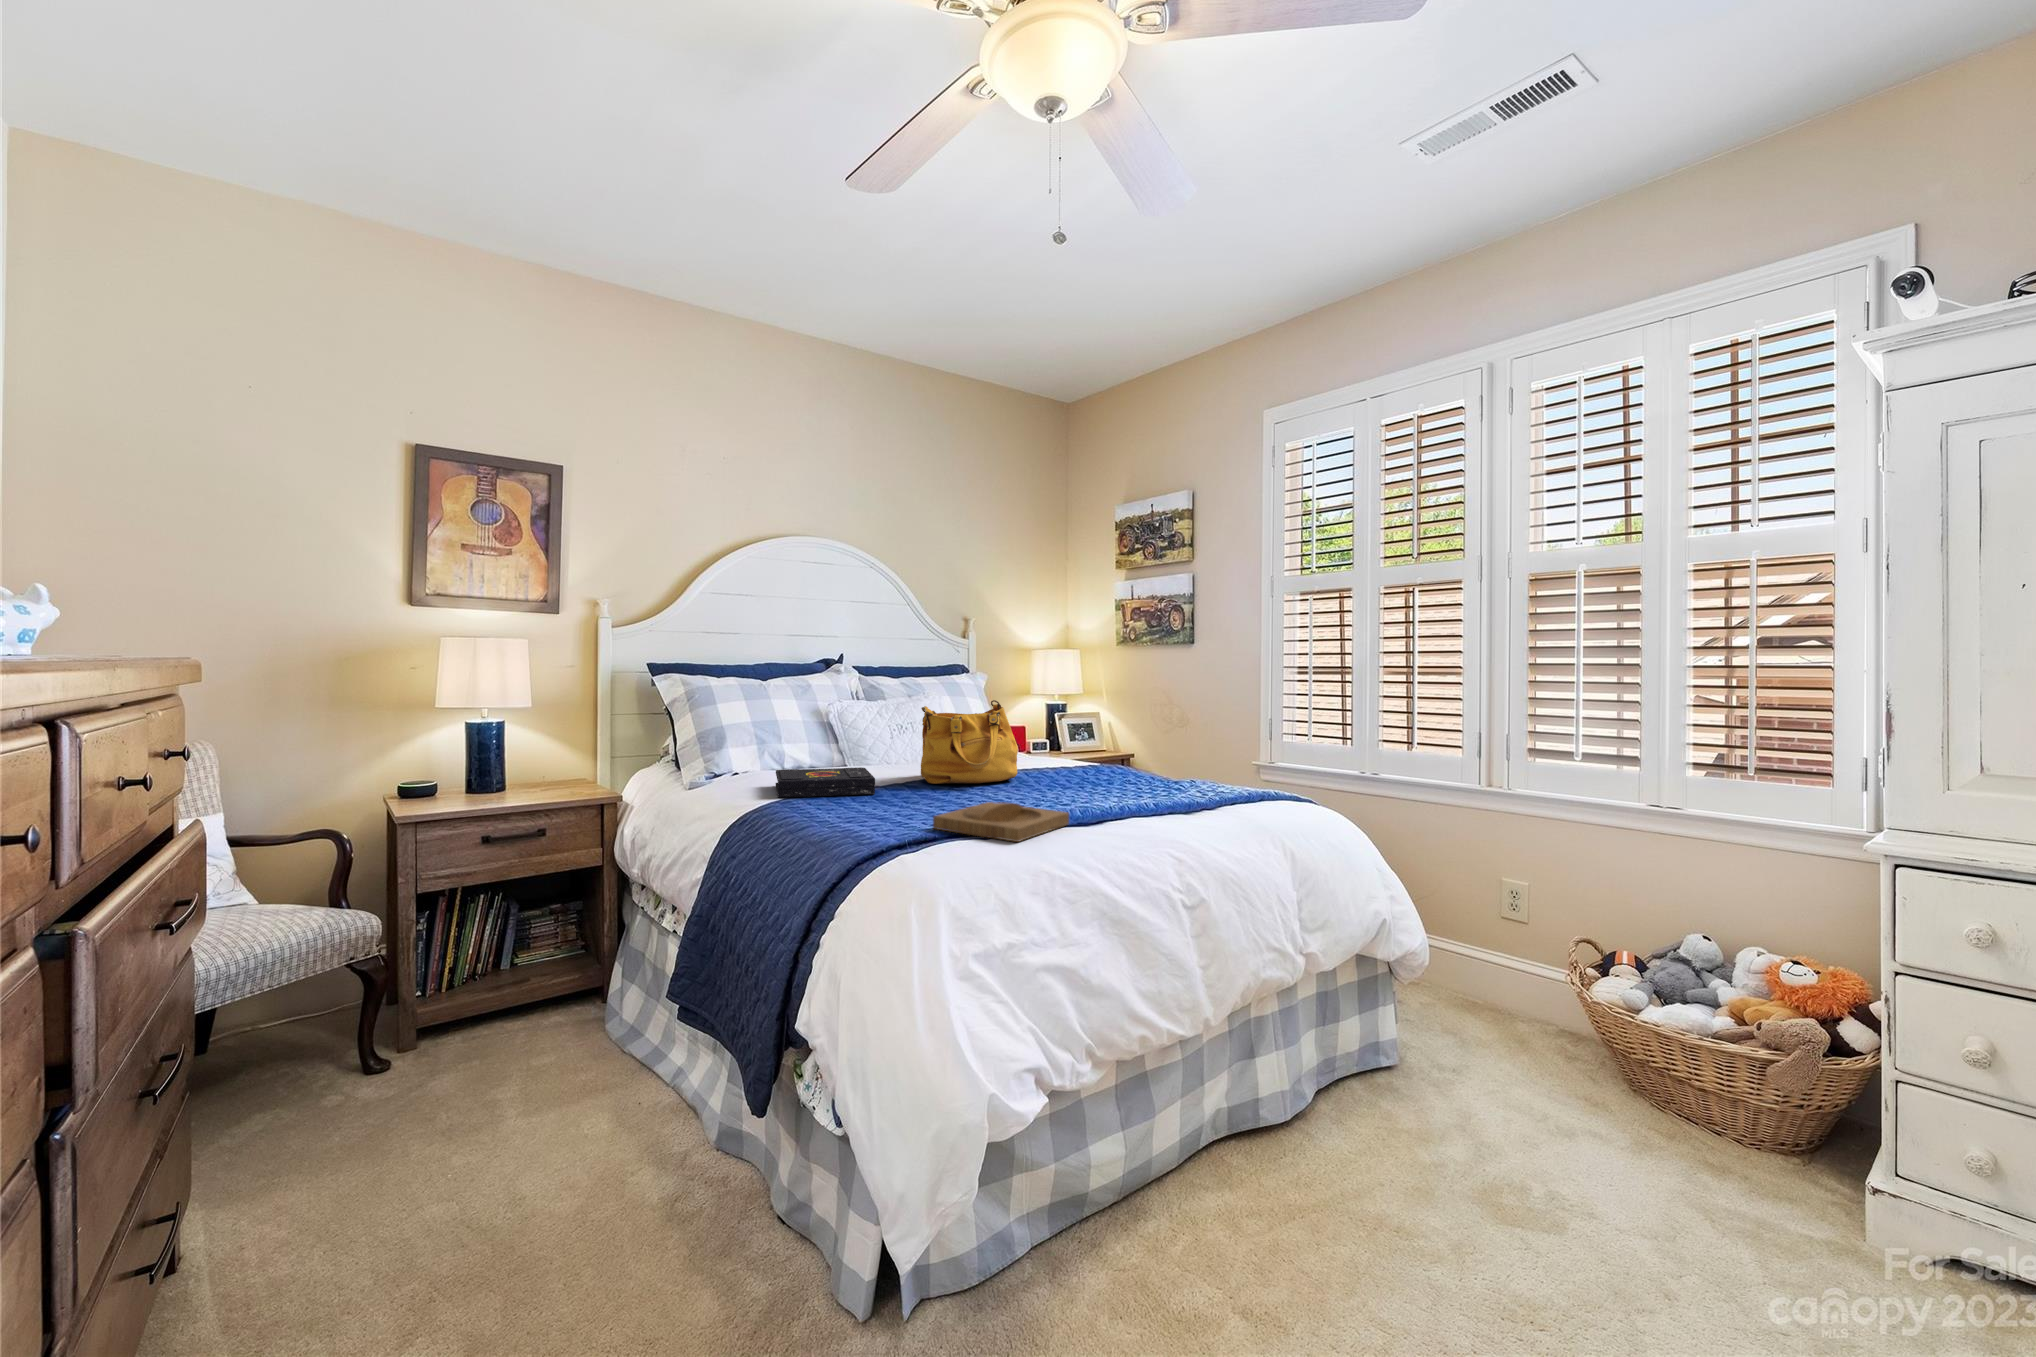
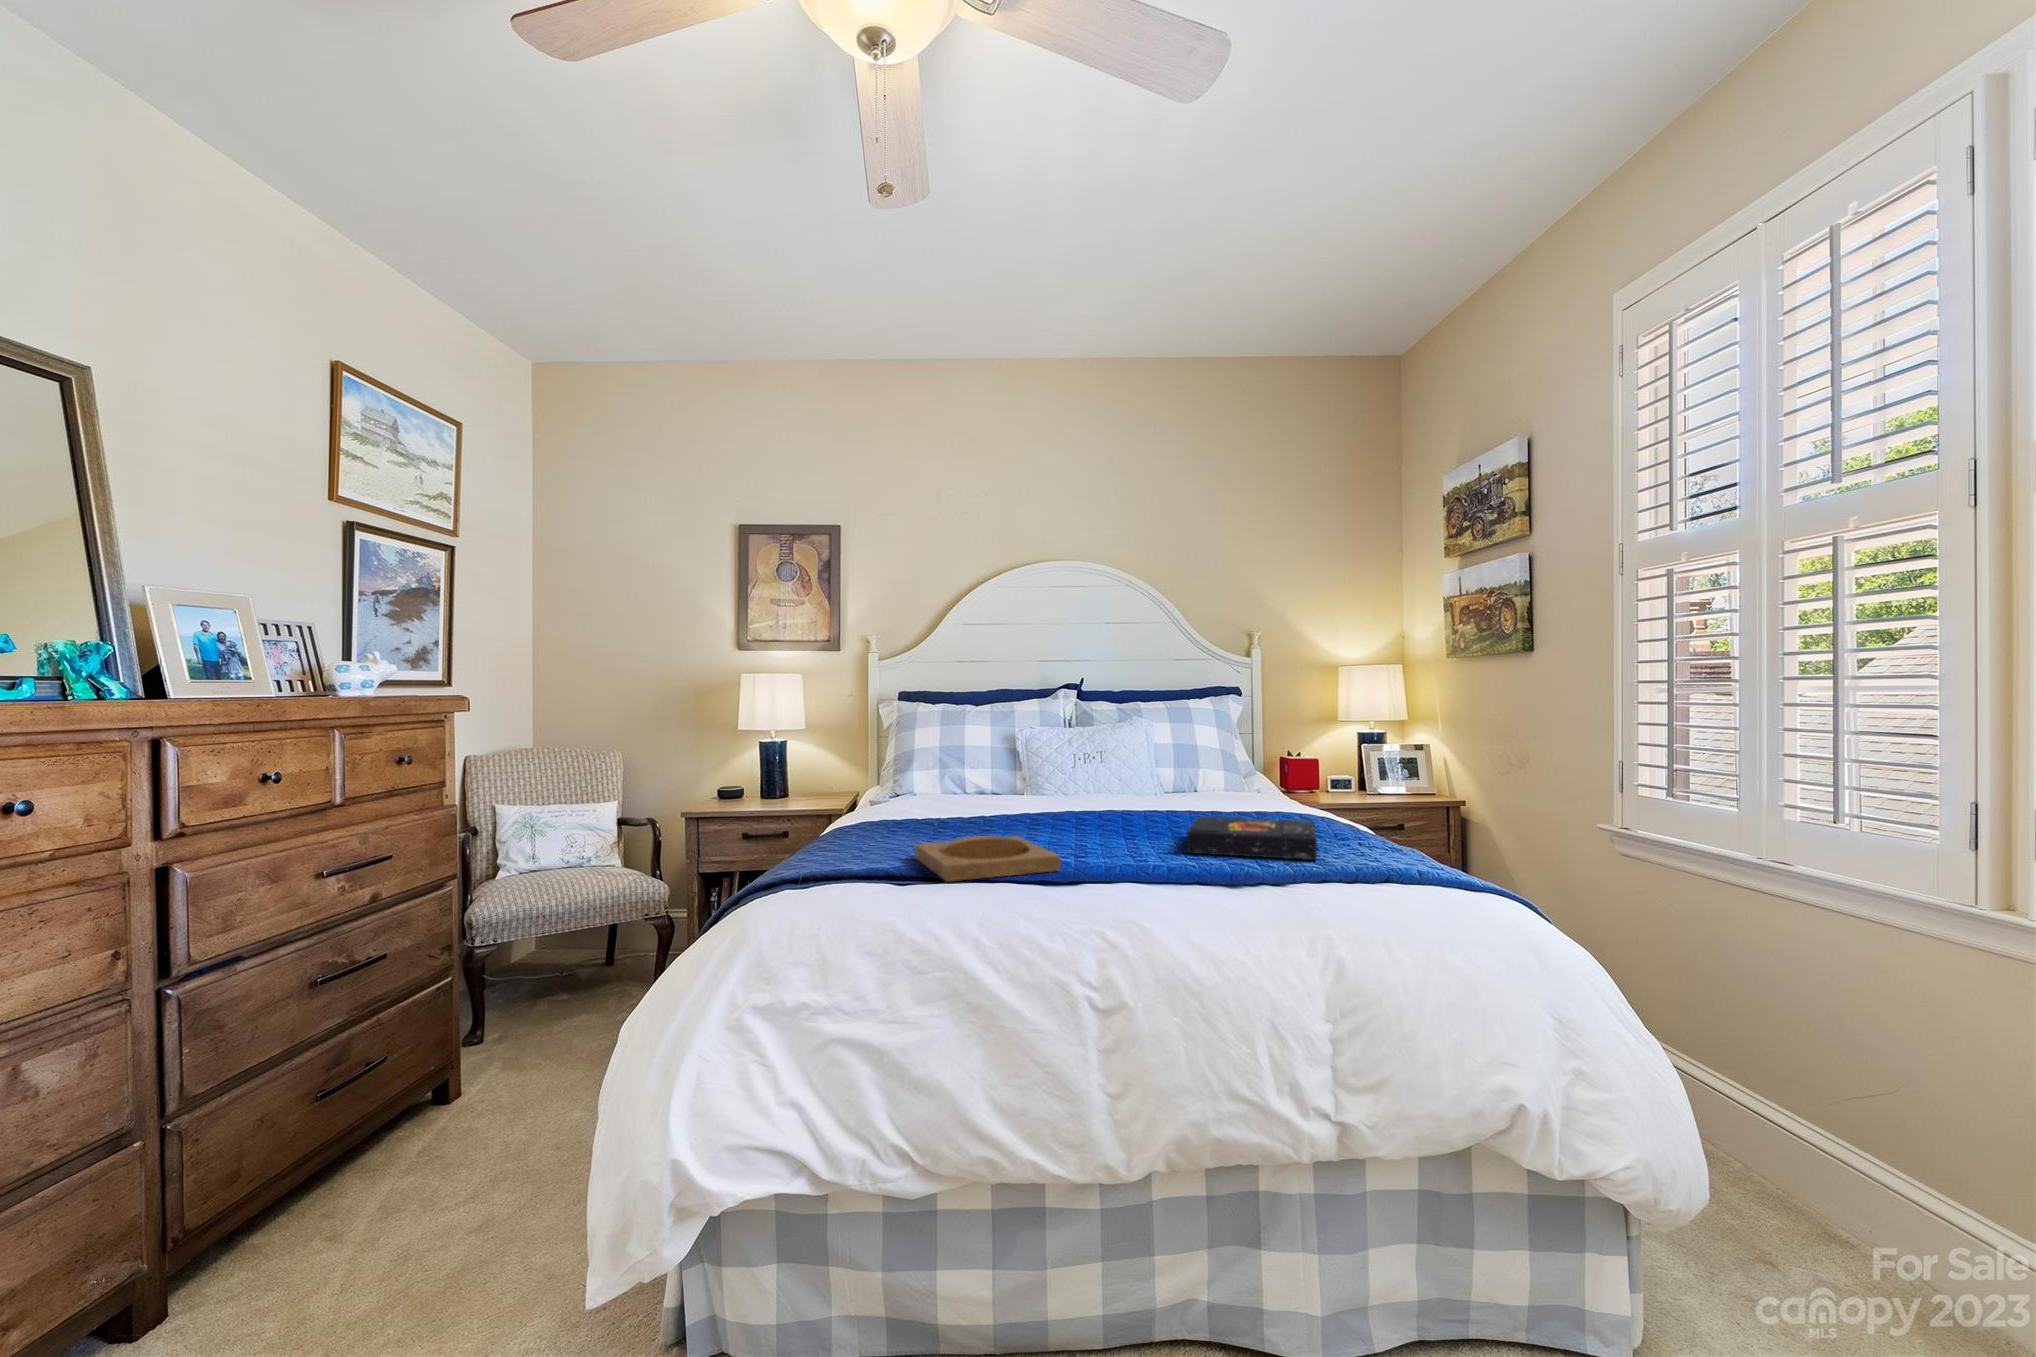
handbag: present [921,700,1018,784] -> none [1048,724,1168,818]
book: present [776,767,875,798] -> present [1187,817,1317,860]

